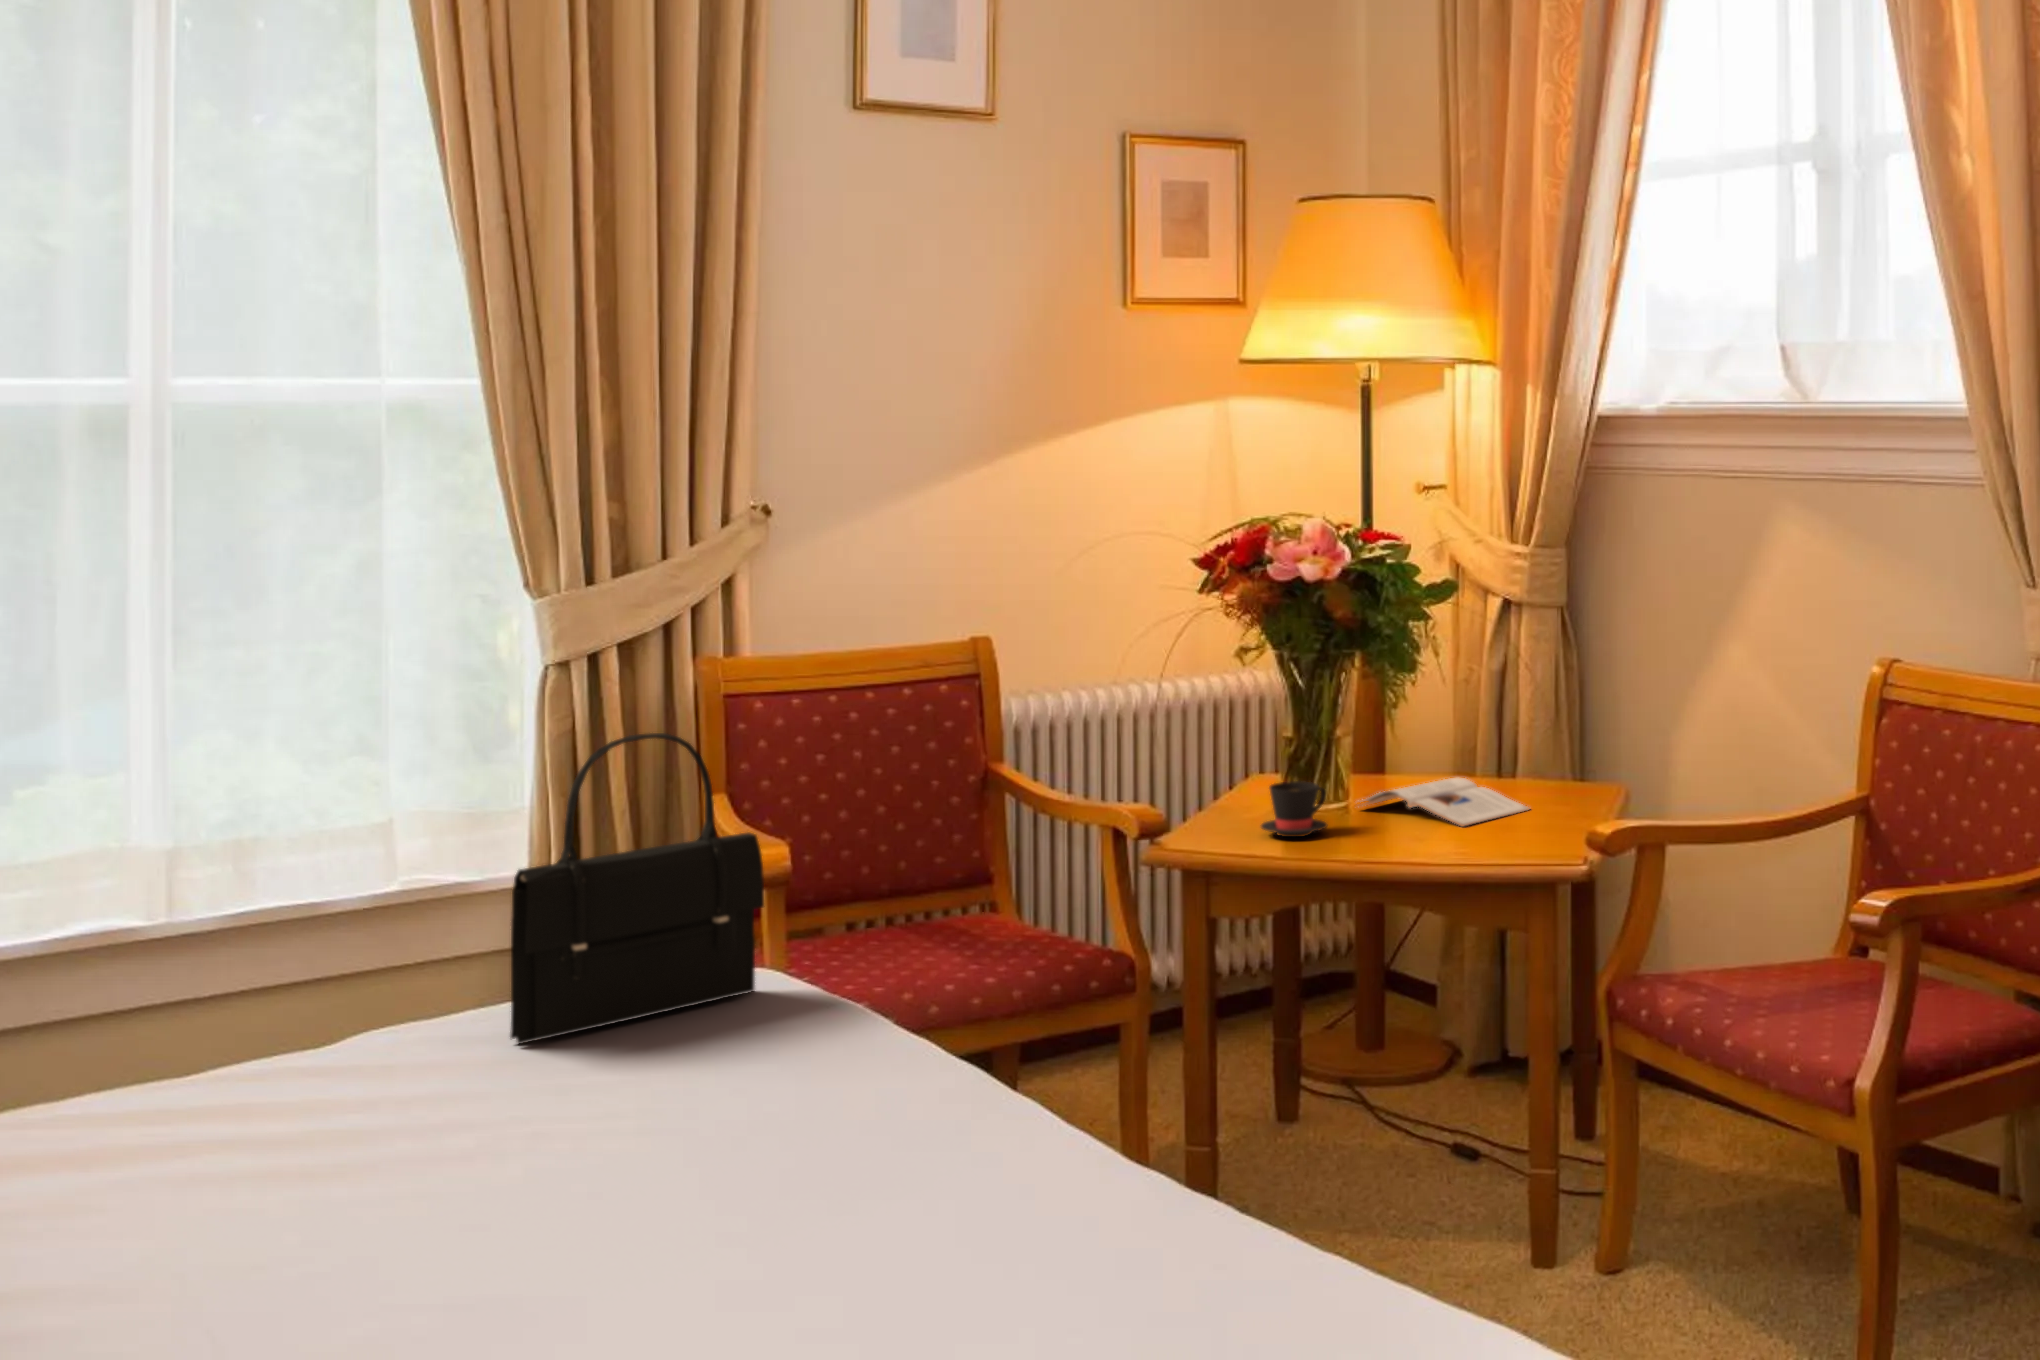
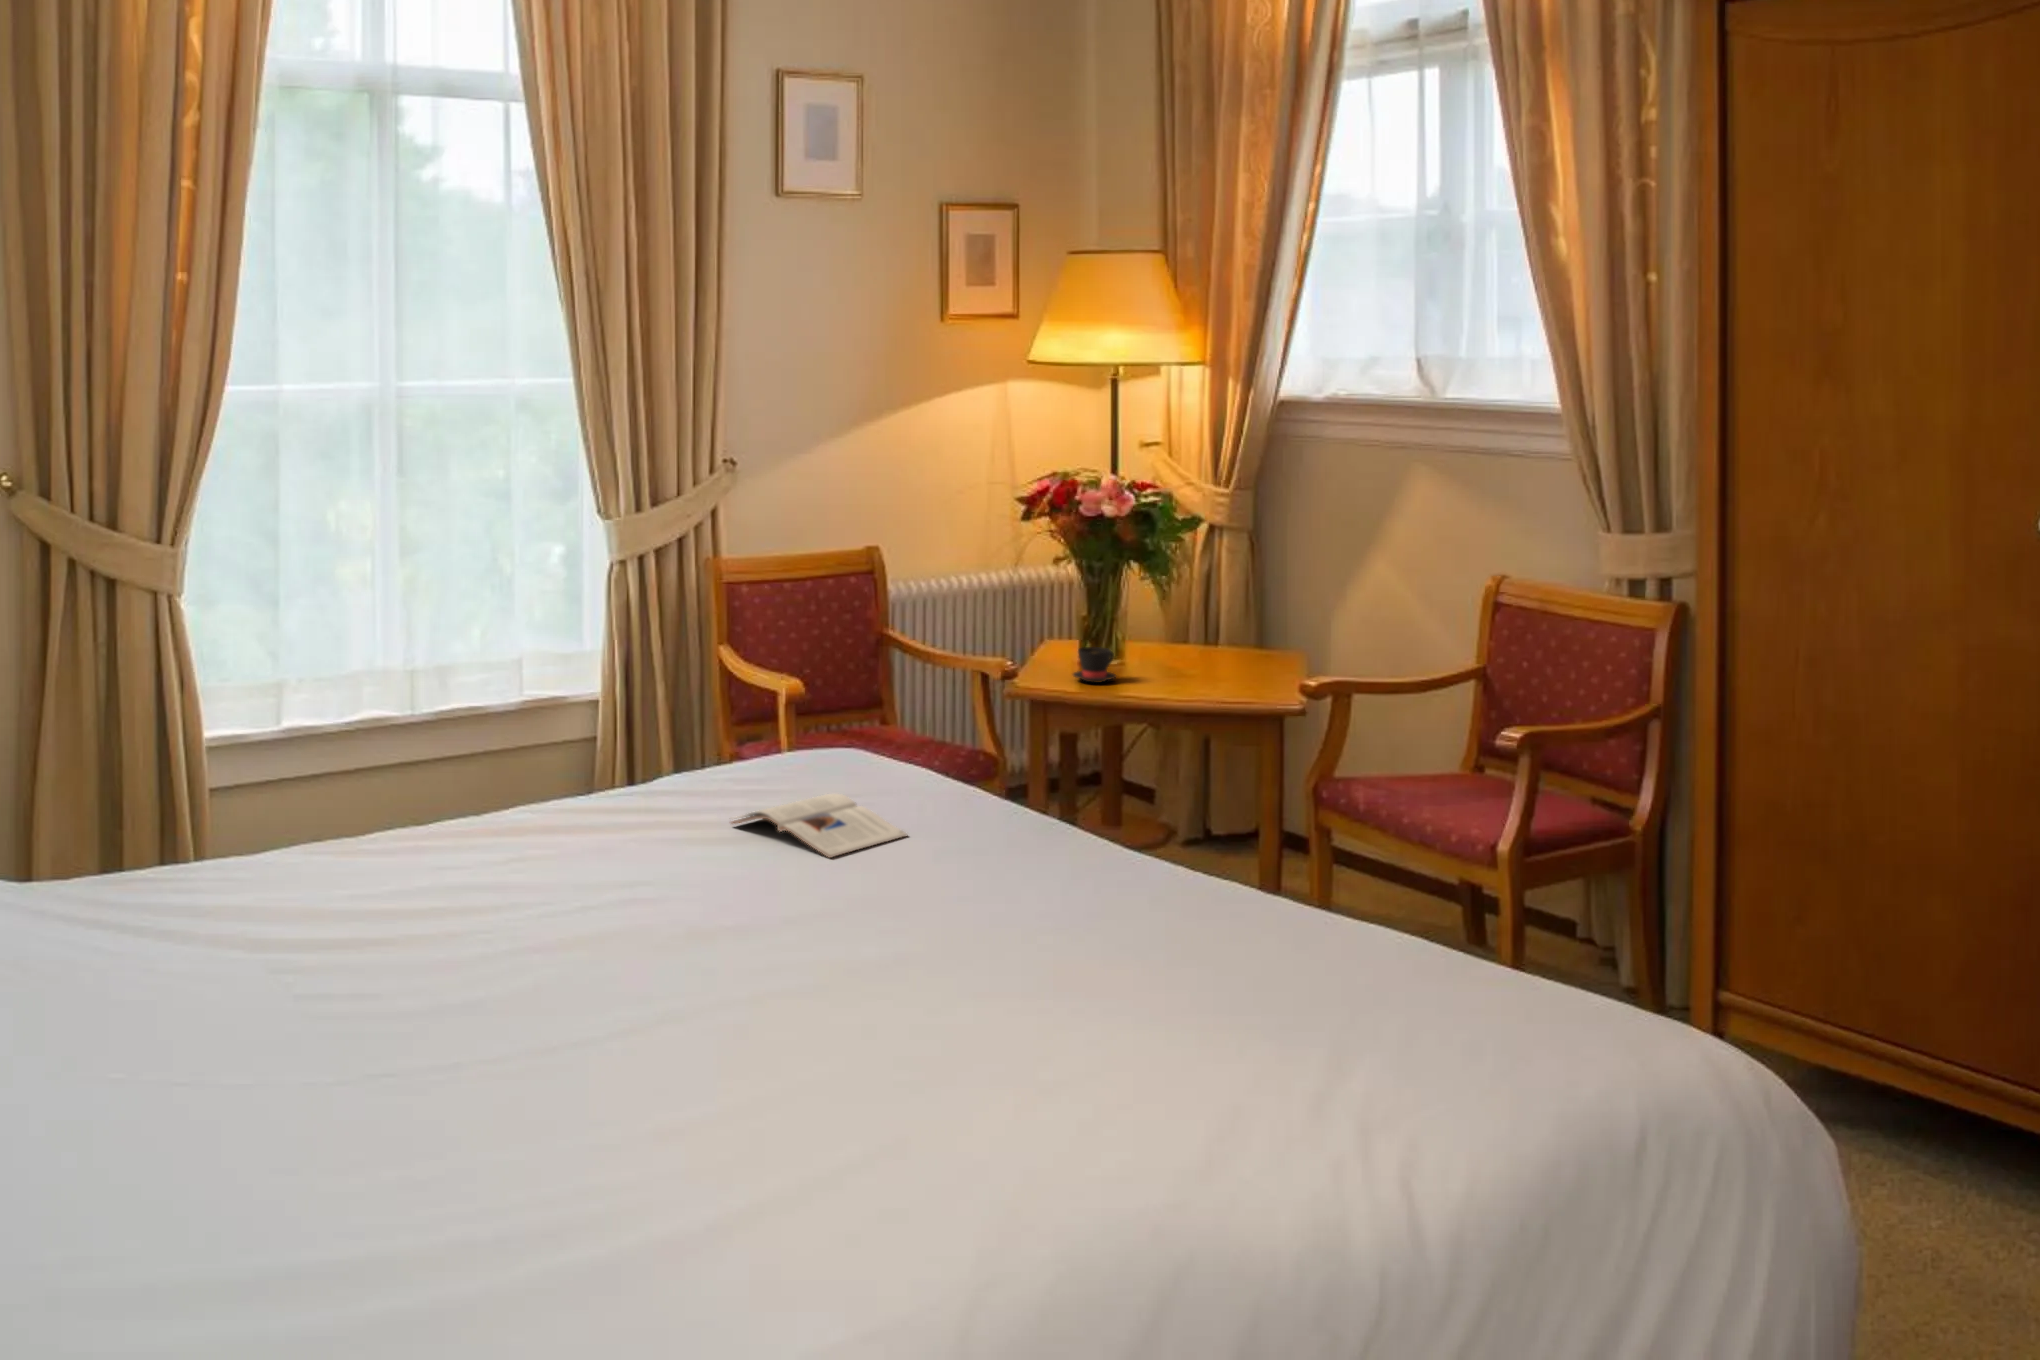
handbag: present [510,733,764,1044] -> none [753,615,869,781]
magazine: present [1357,777,1529,826] -> present [731,794,907,858]

